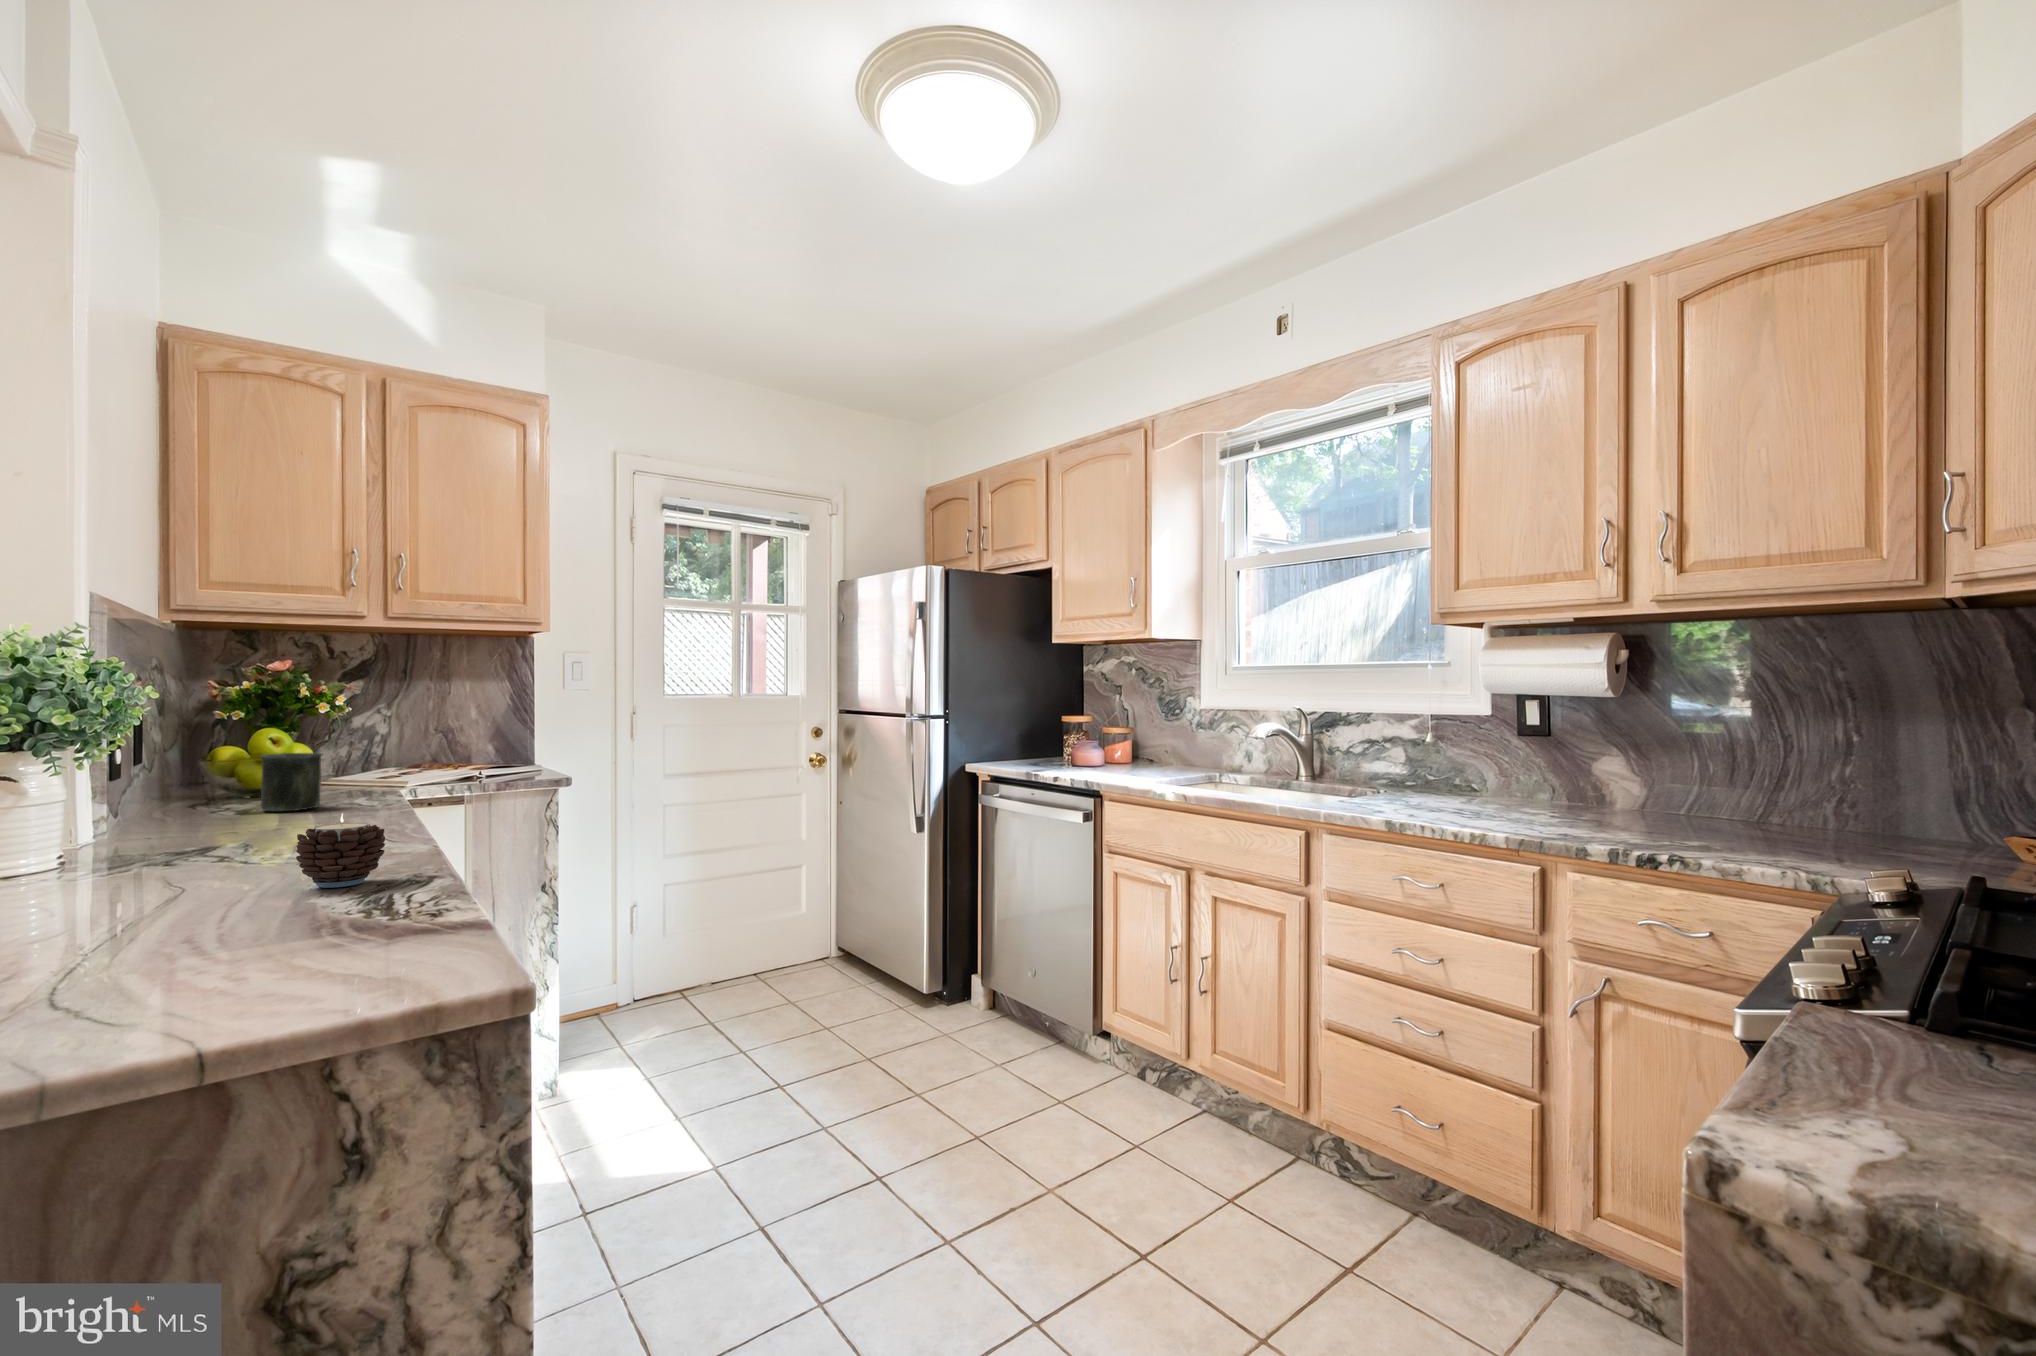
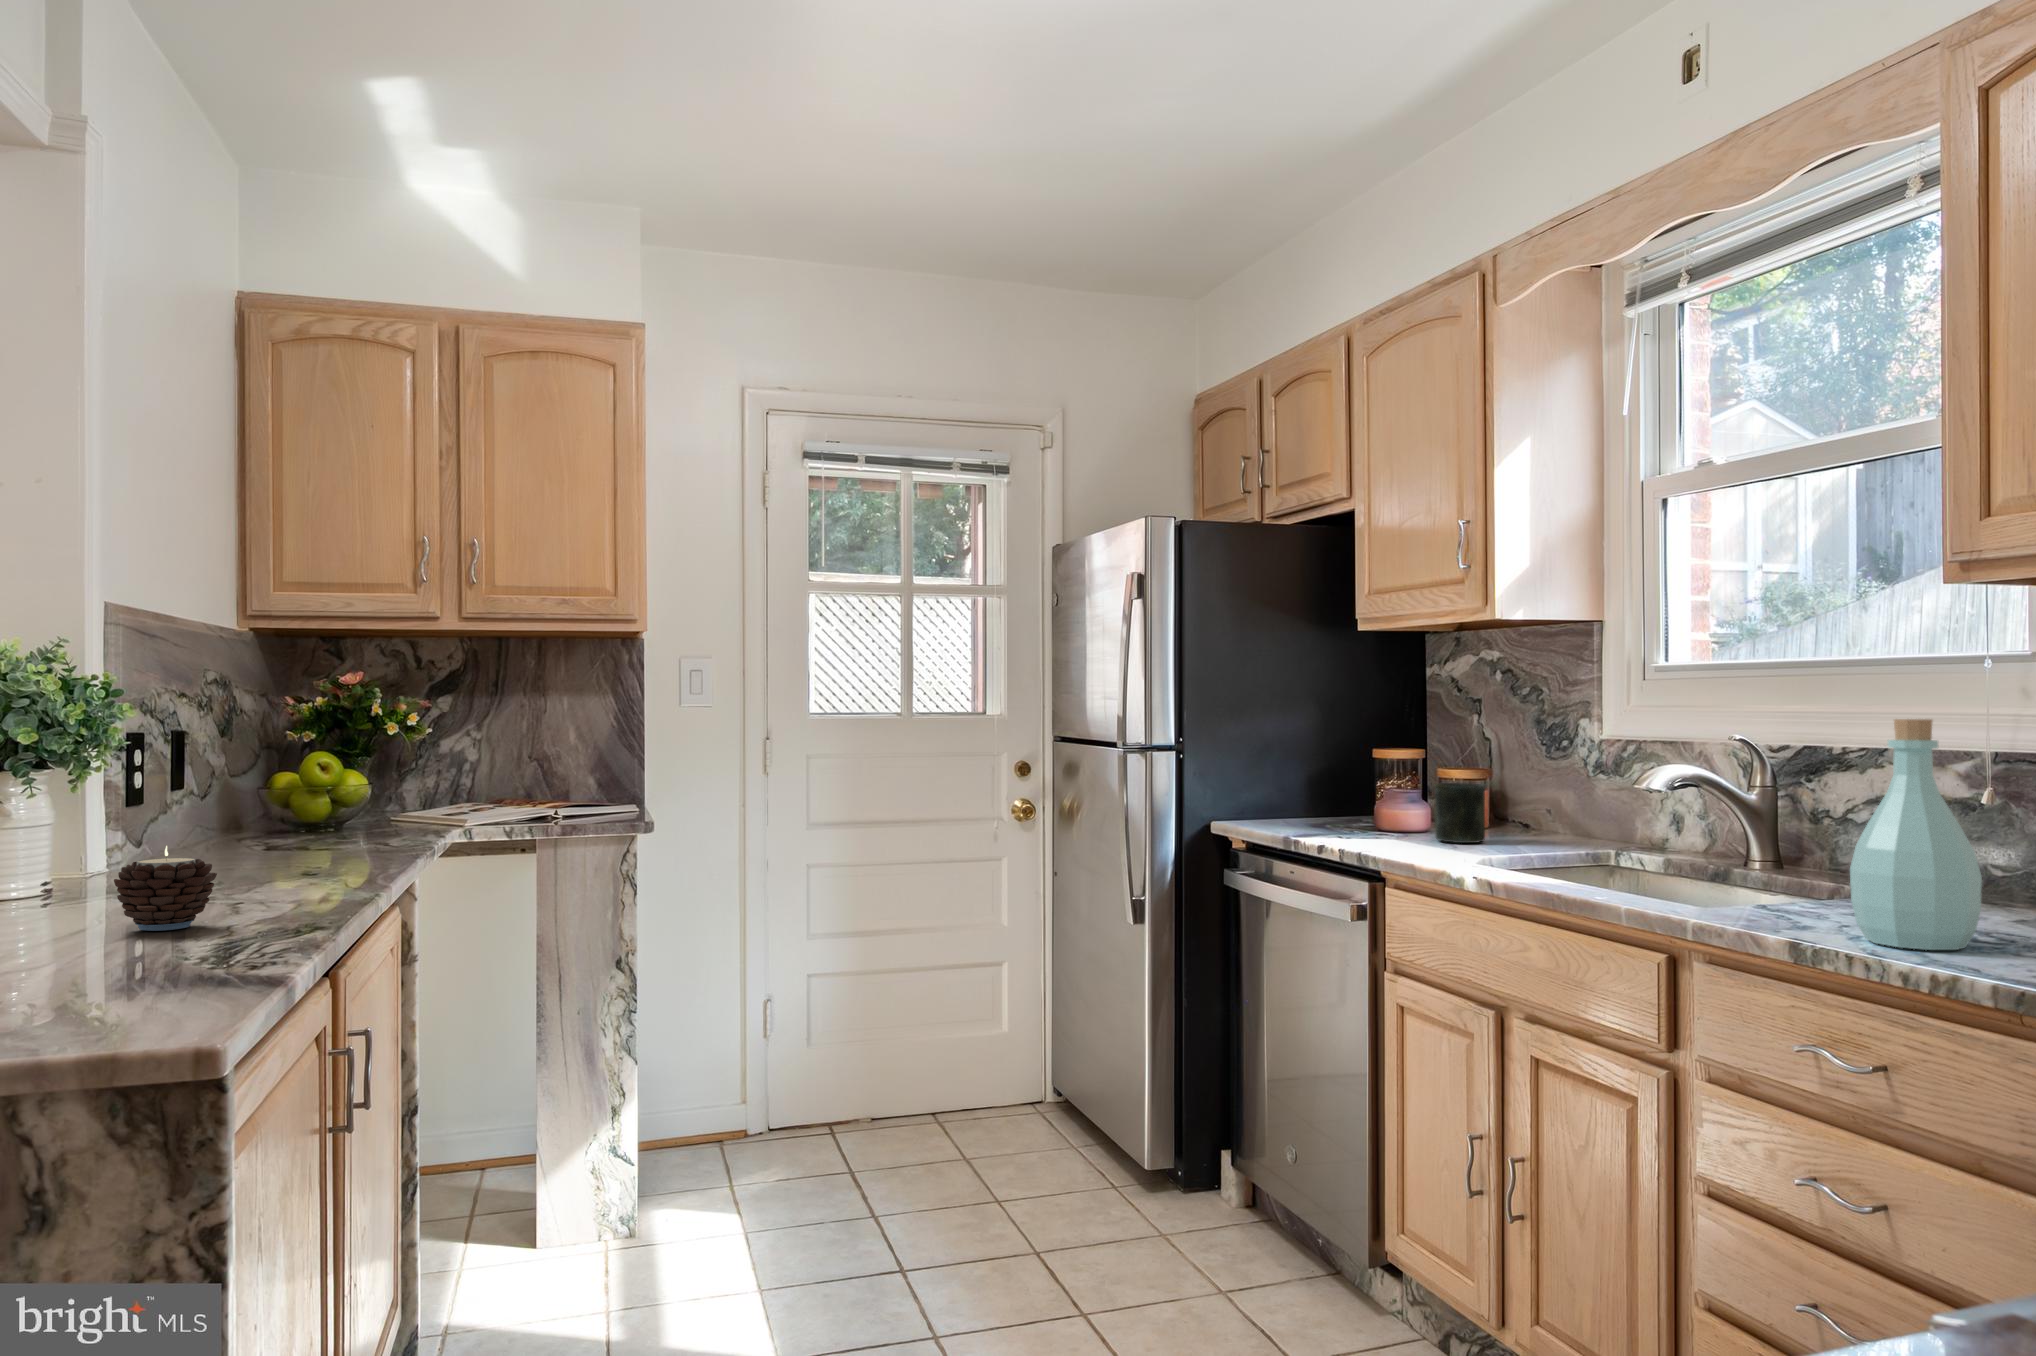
bottle: none [1411,698,1475,820] -> present [1850,719,1982,950]
mug: present [261,753,322,811] -> present [1434,783,1486,843]

